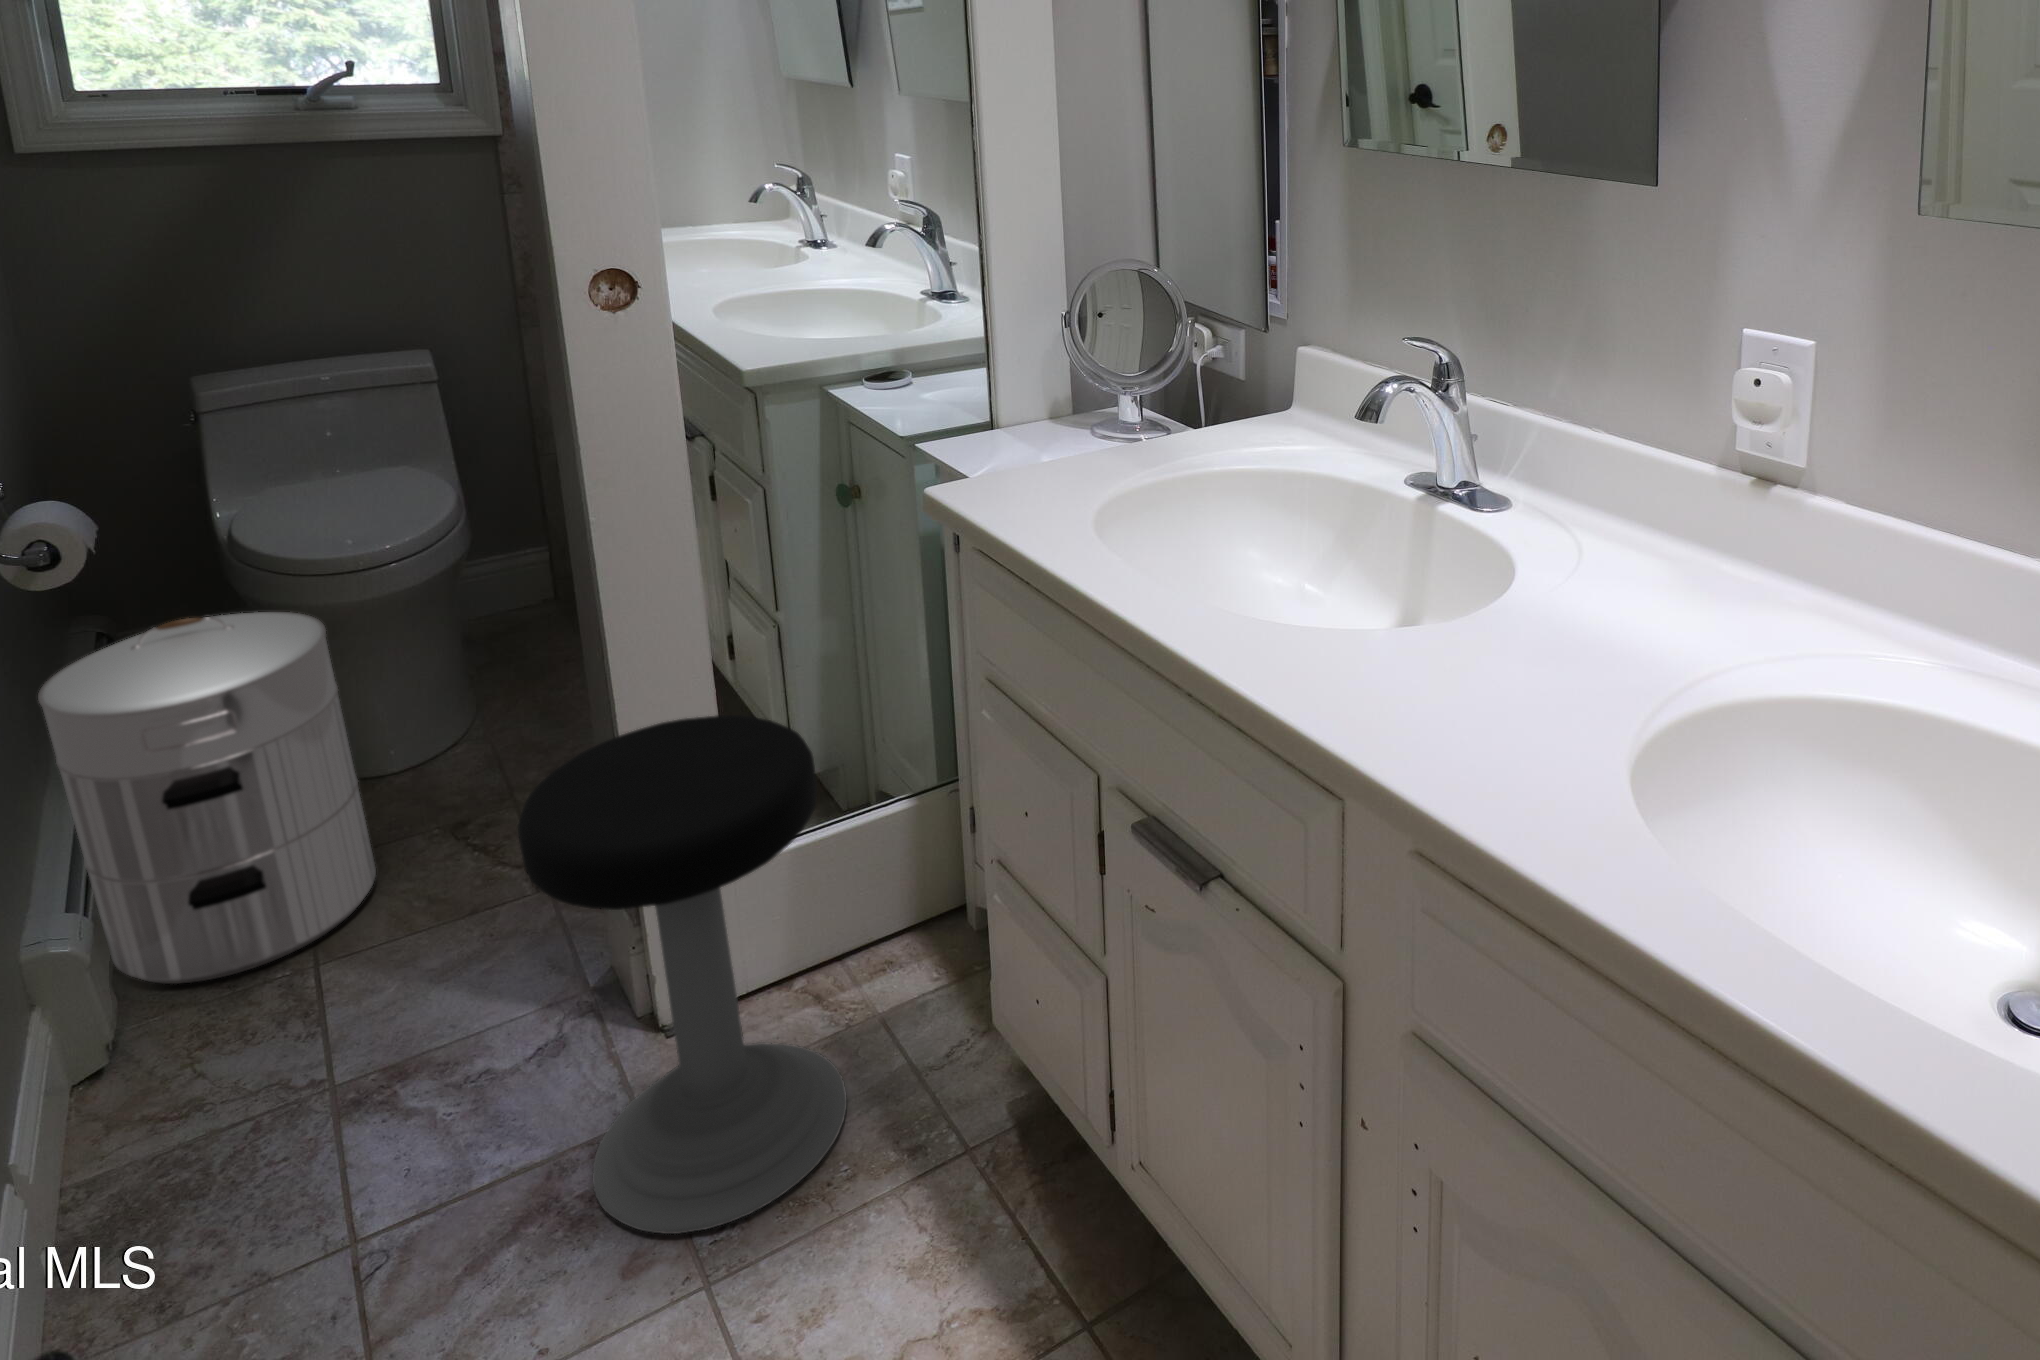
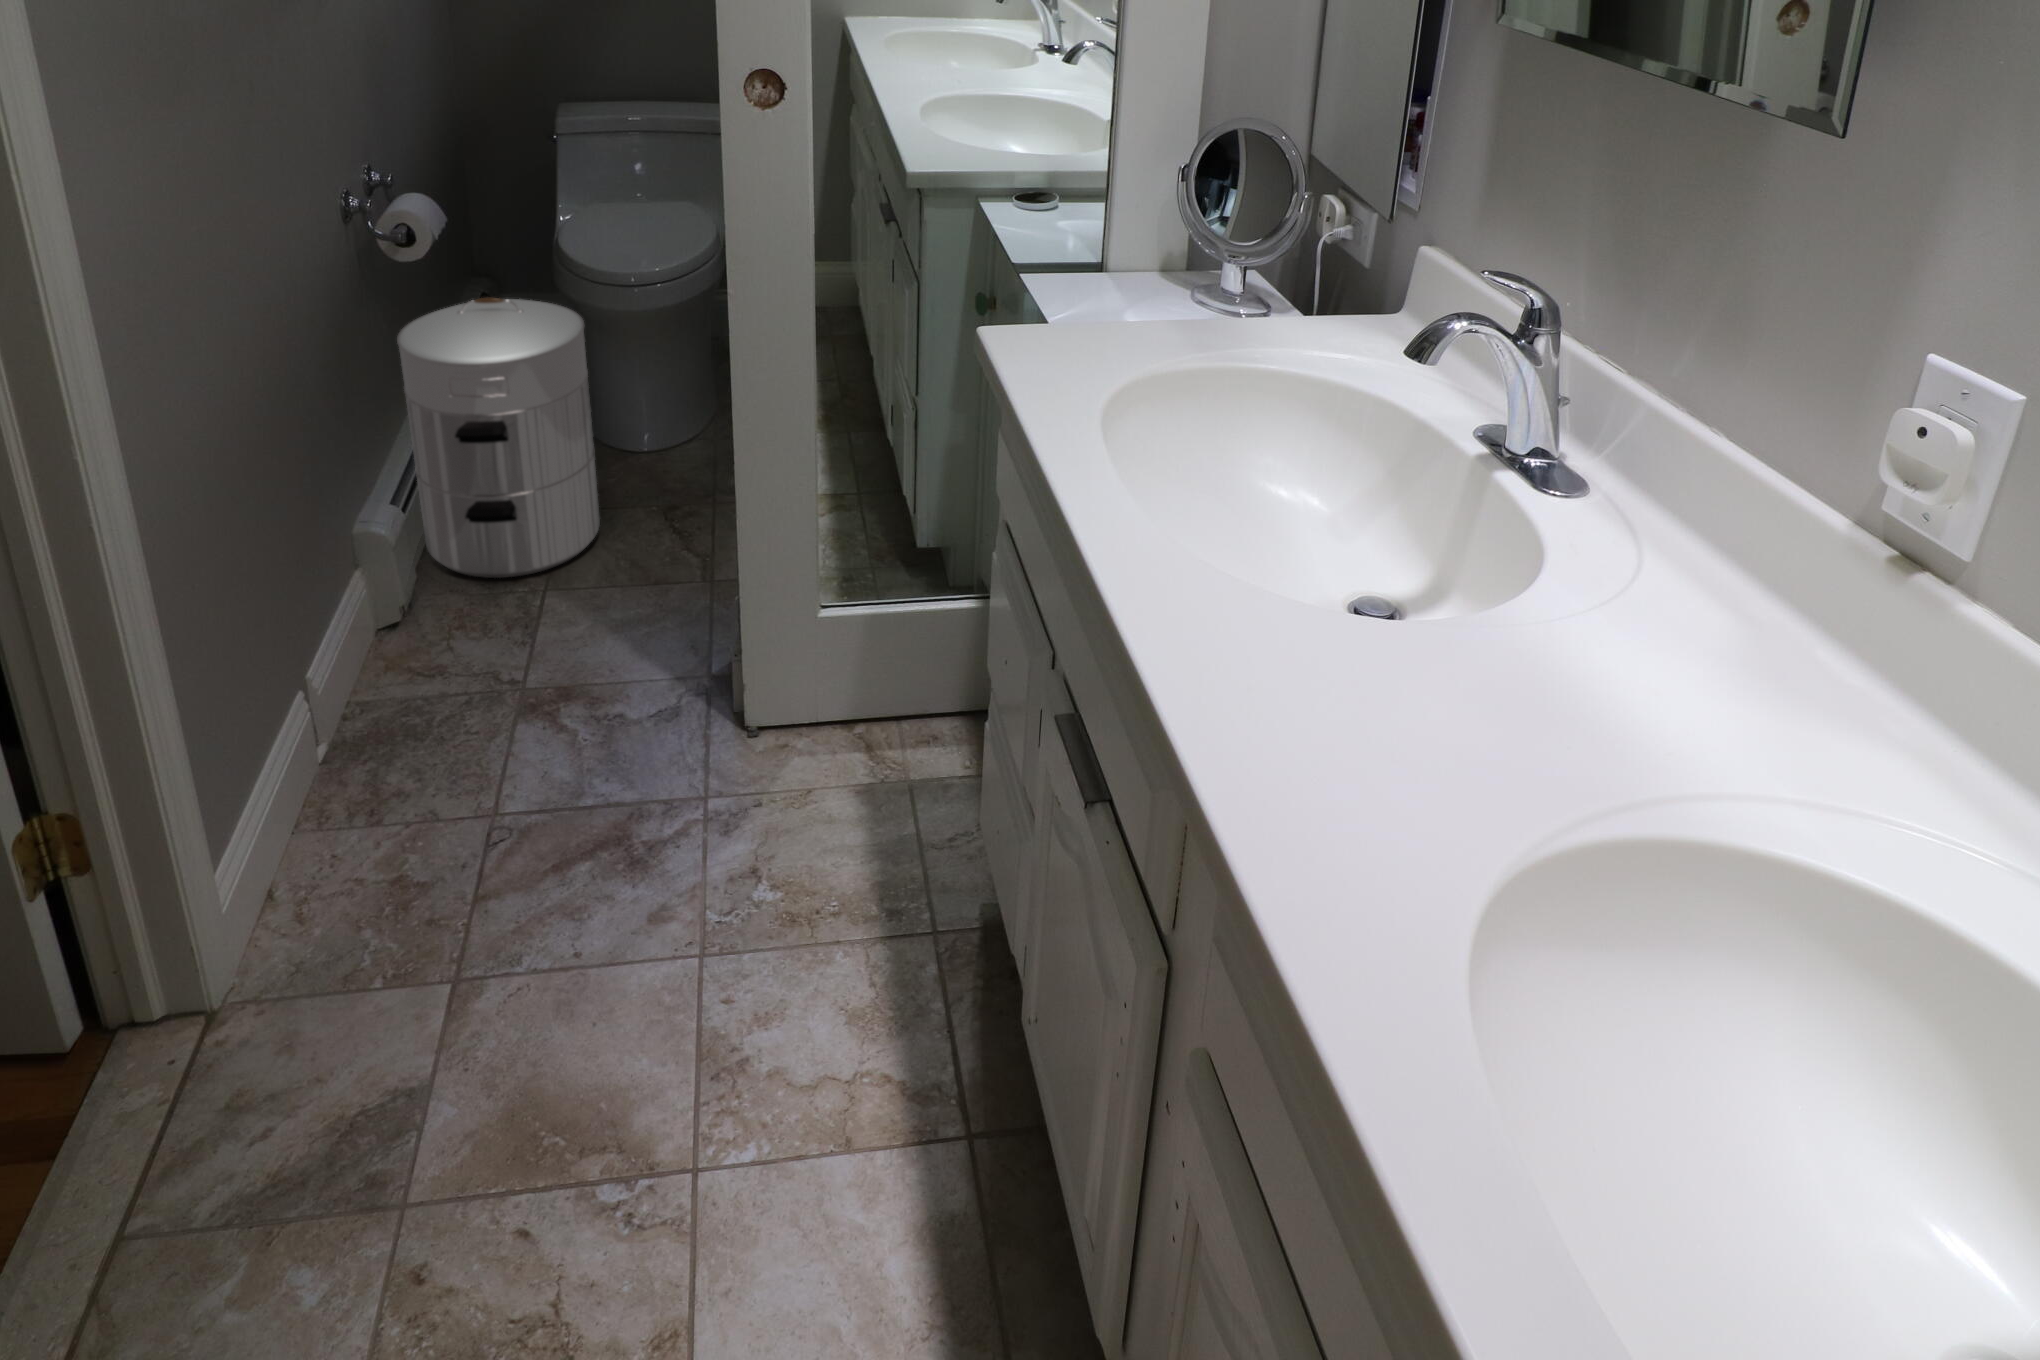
stool: present [518,715,847,1234] -> none [624,478,867,912]

